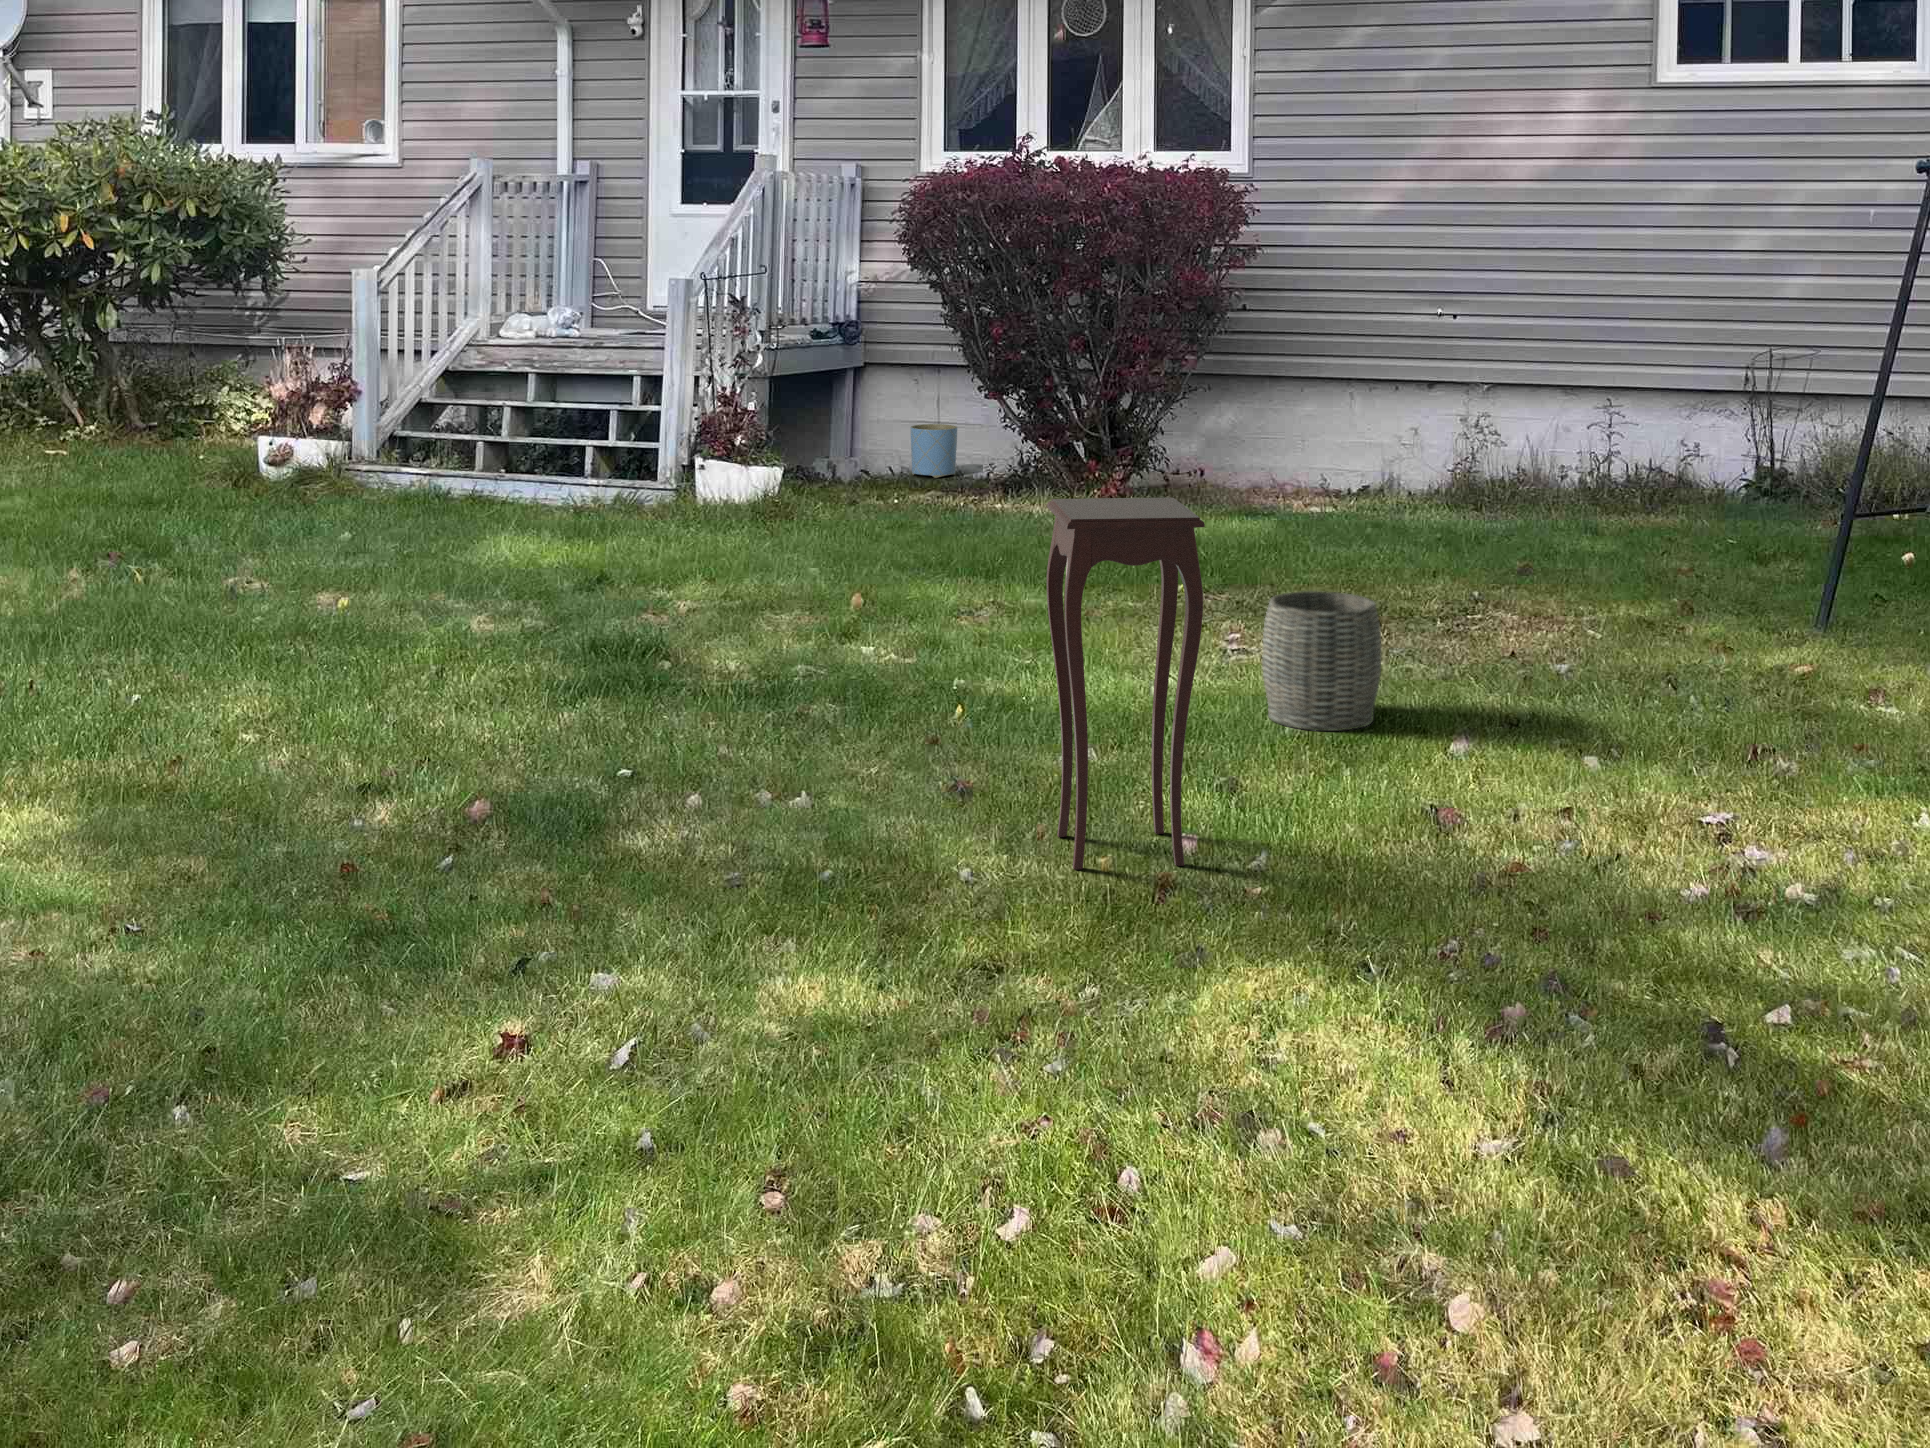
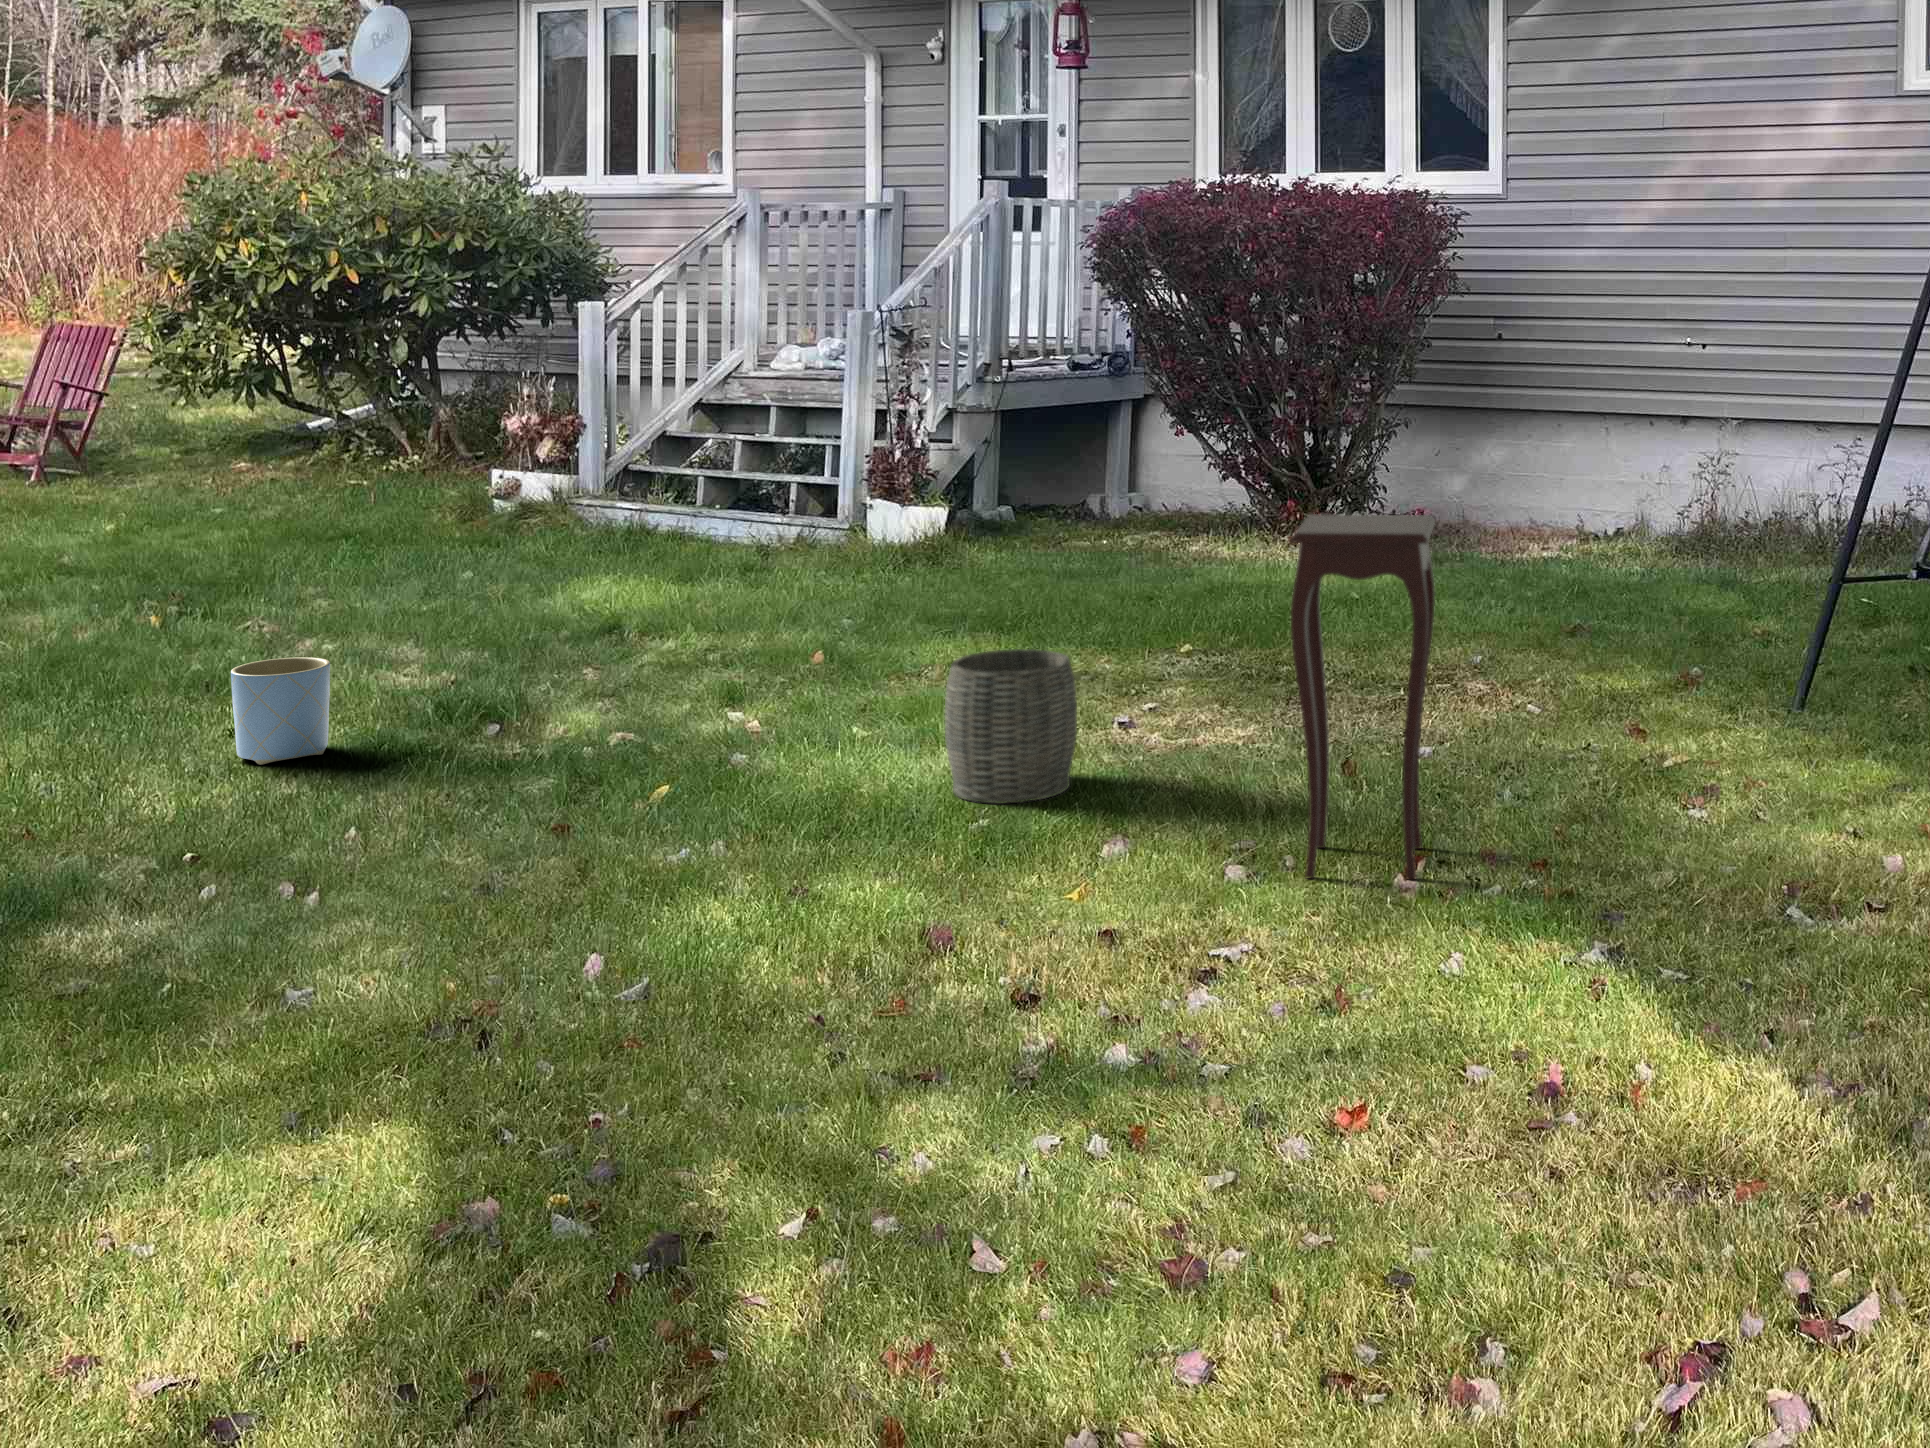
planter: present [911,424,957,478] -> present [231,657,330,765]
side table: present [1047,498,1205,870] -> present [1291,514,1435,879]

